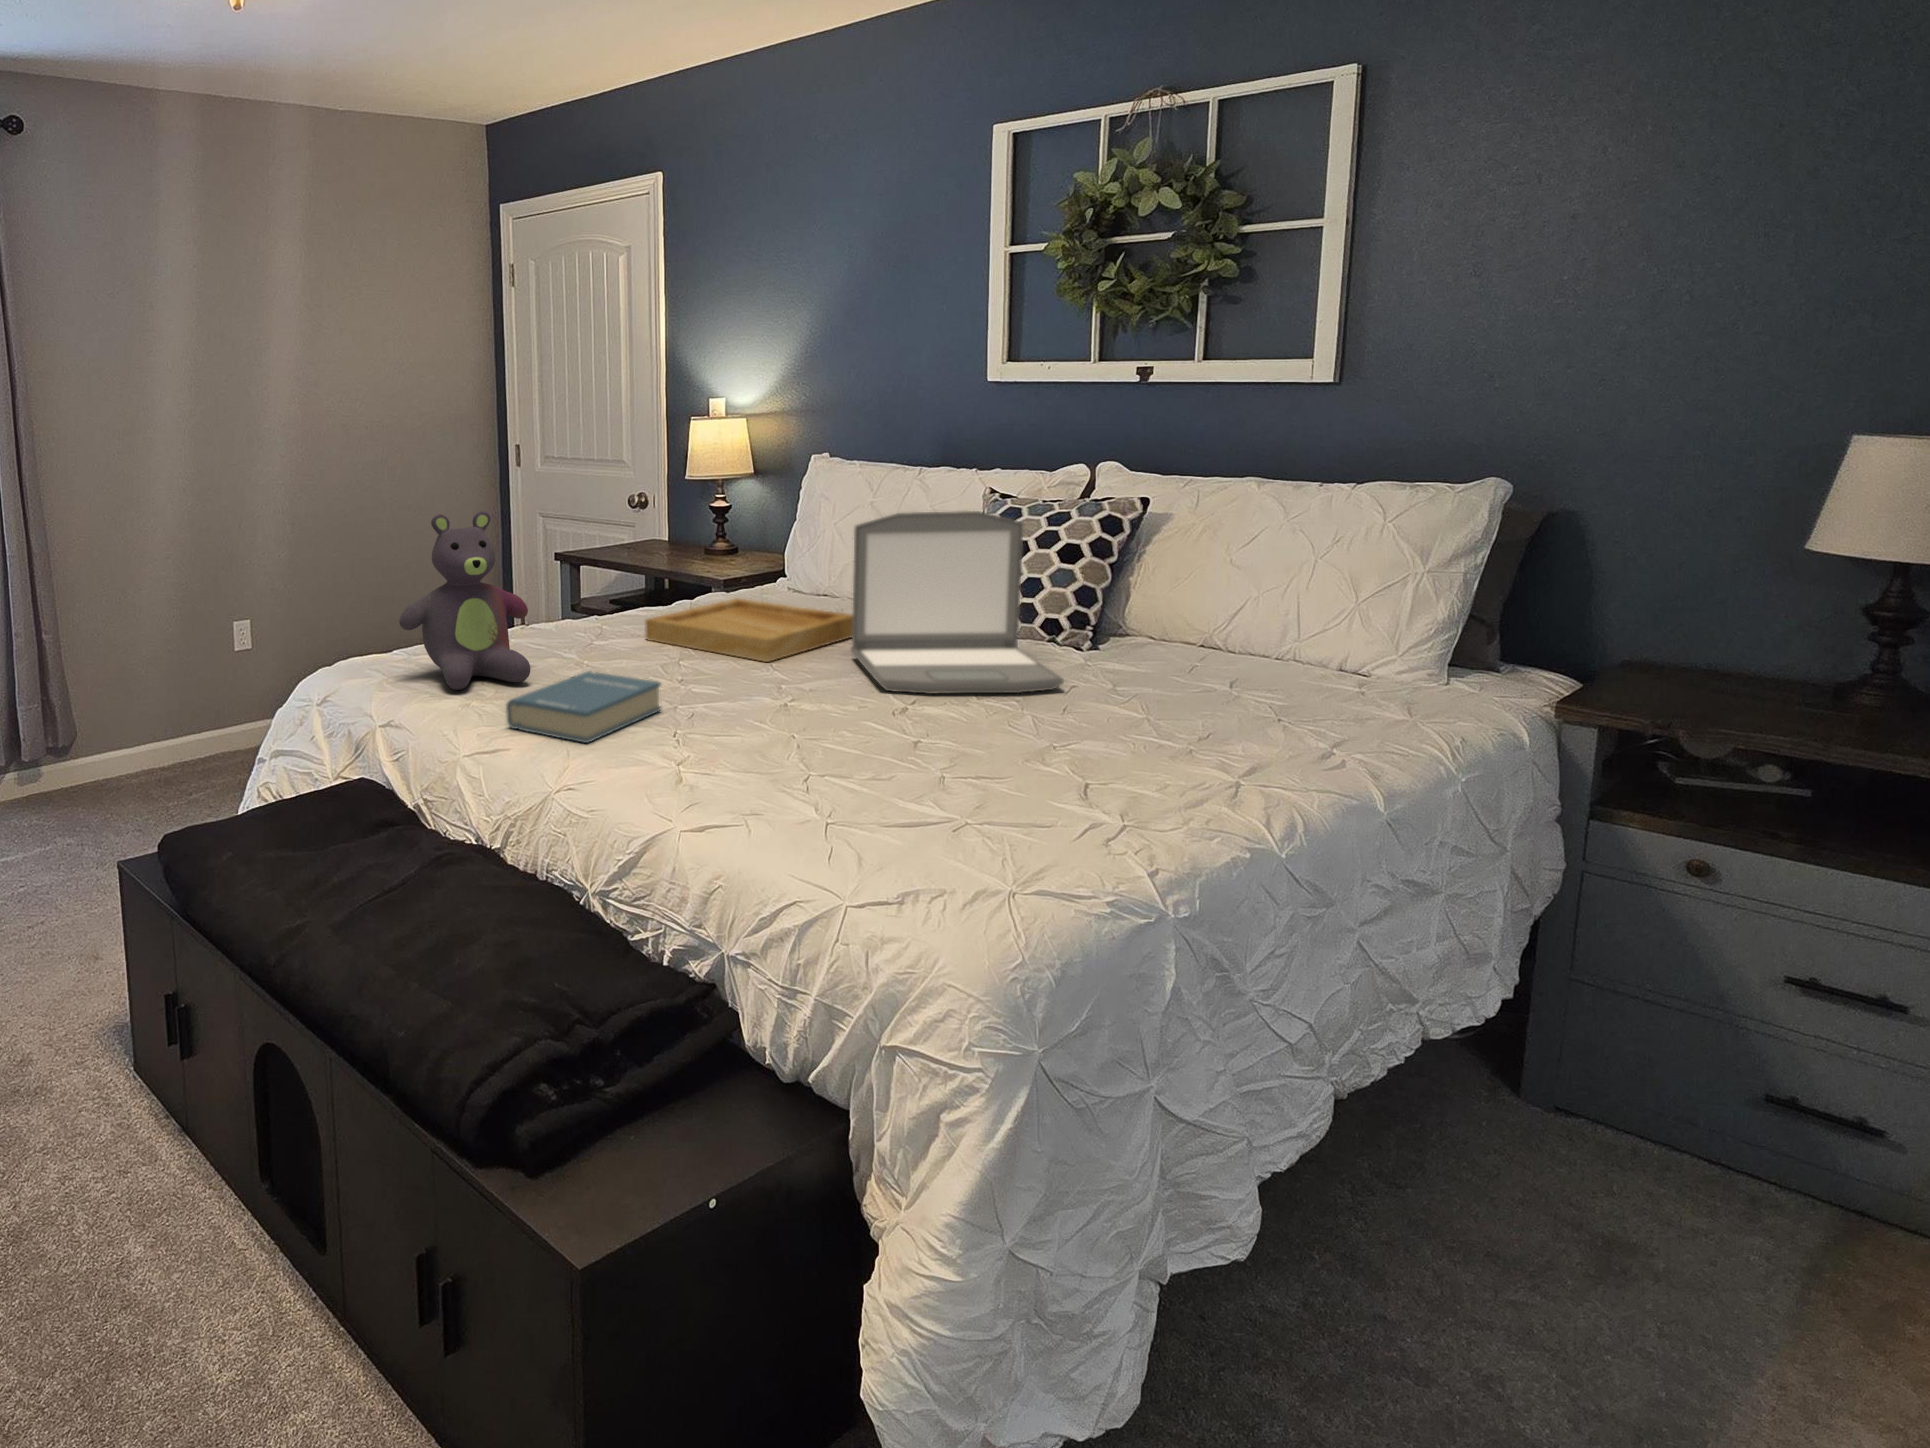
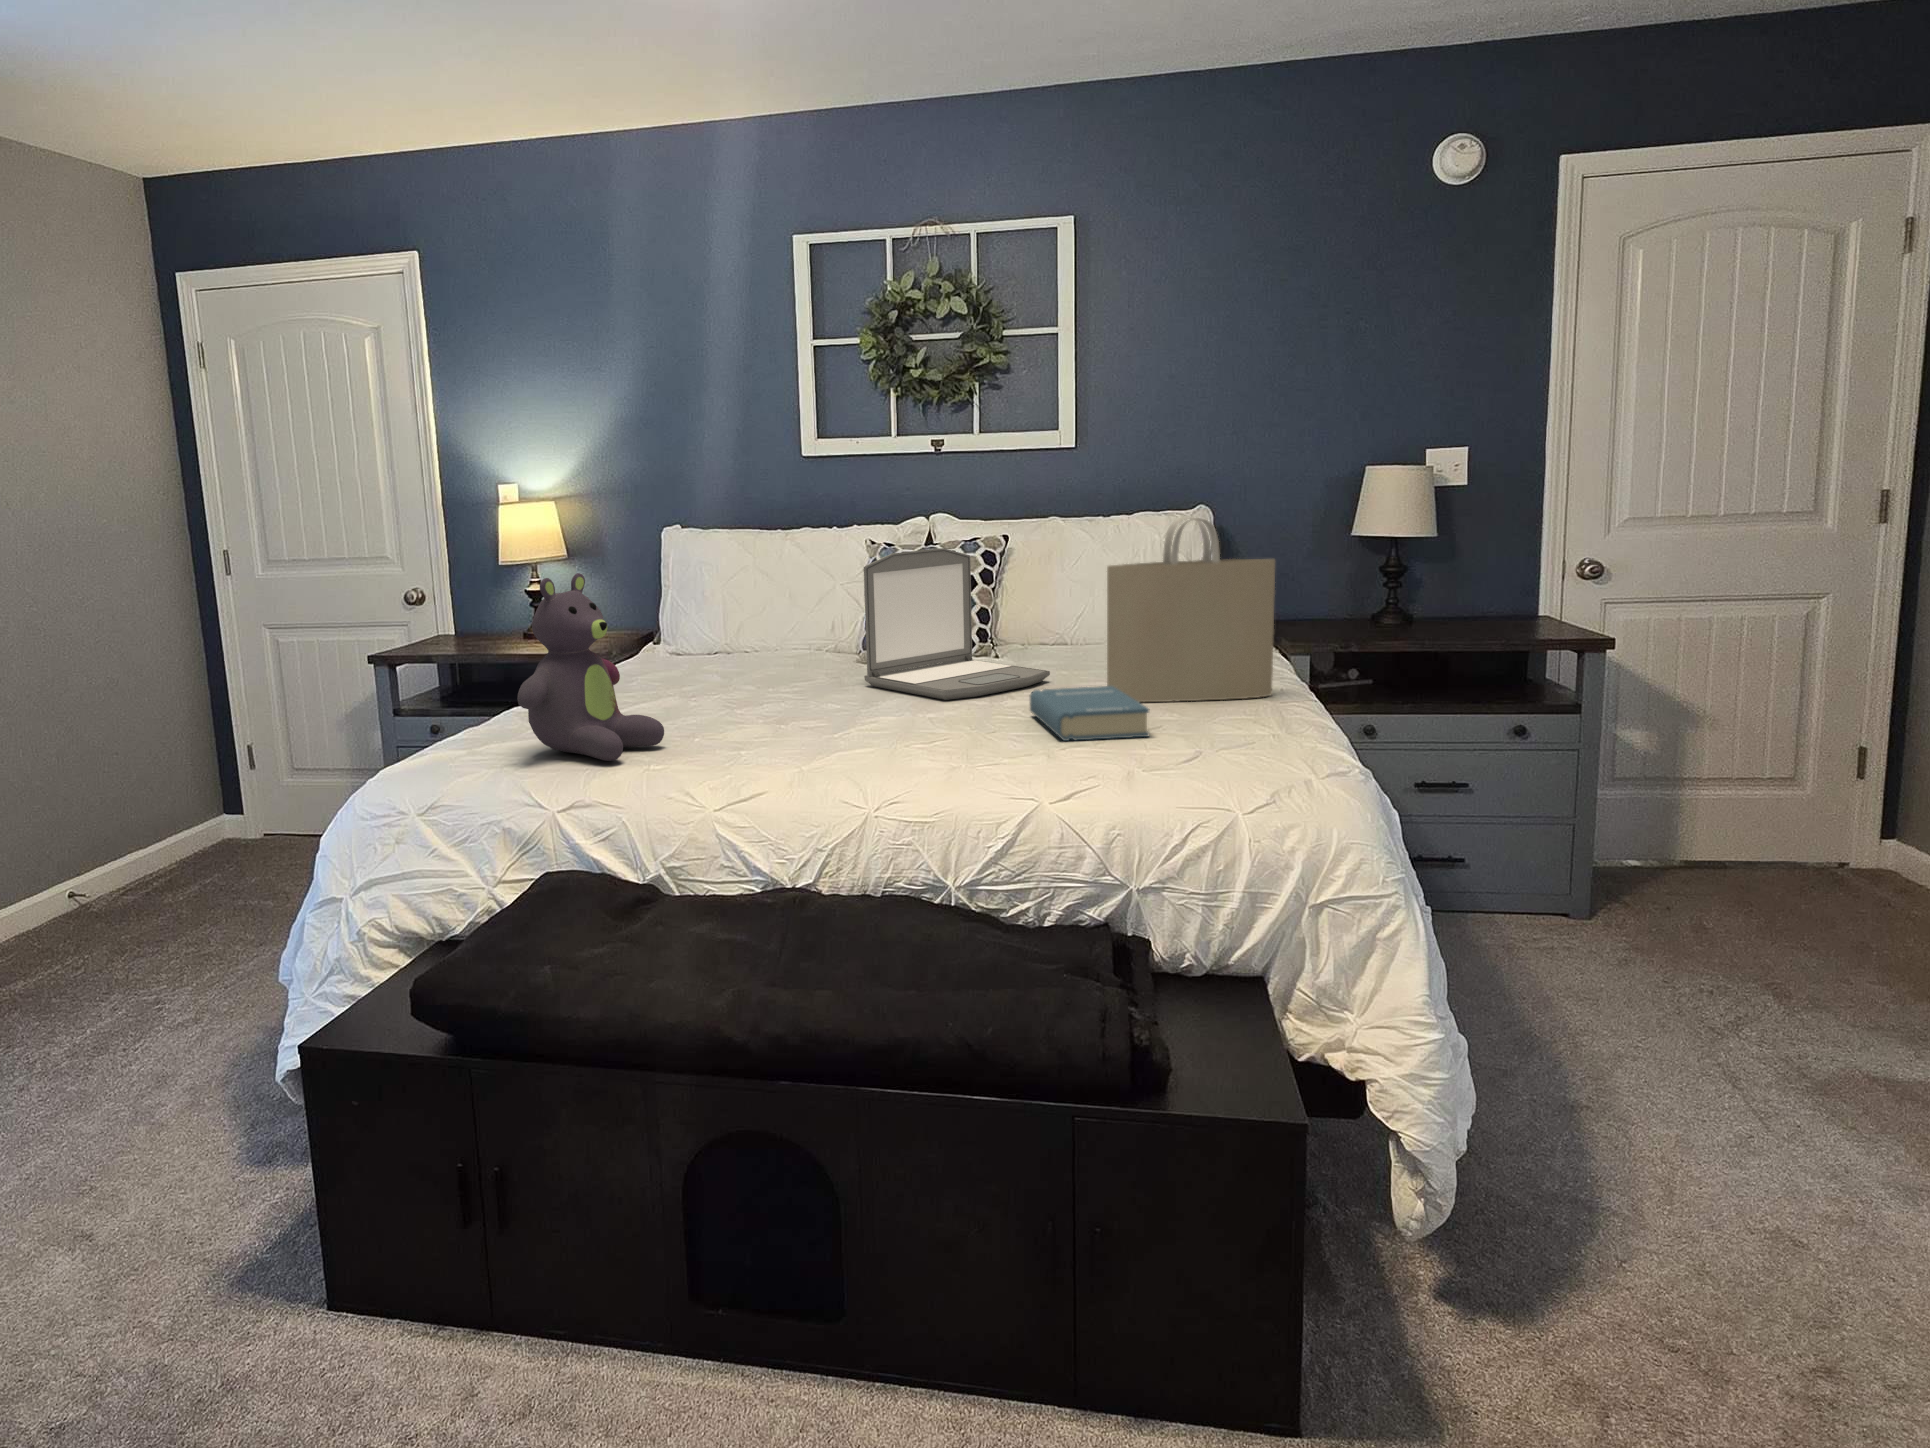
tote bag: none [1061,505,1326,772] -> present [1107,517,1275,702]
tray: present [645,599,853,662] -> none [667,654,829,701]
hardback book: present [506,671,661,743] -> present [1030,686,1149,741]

